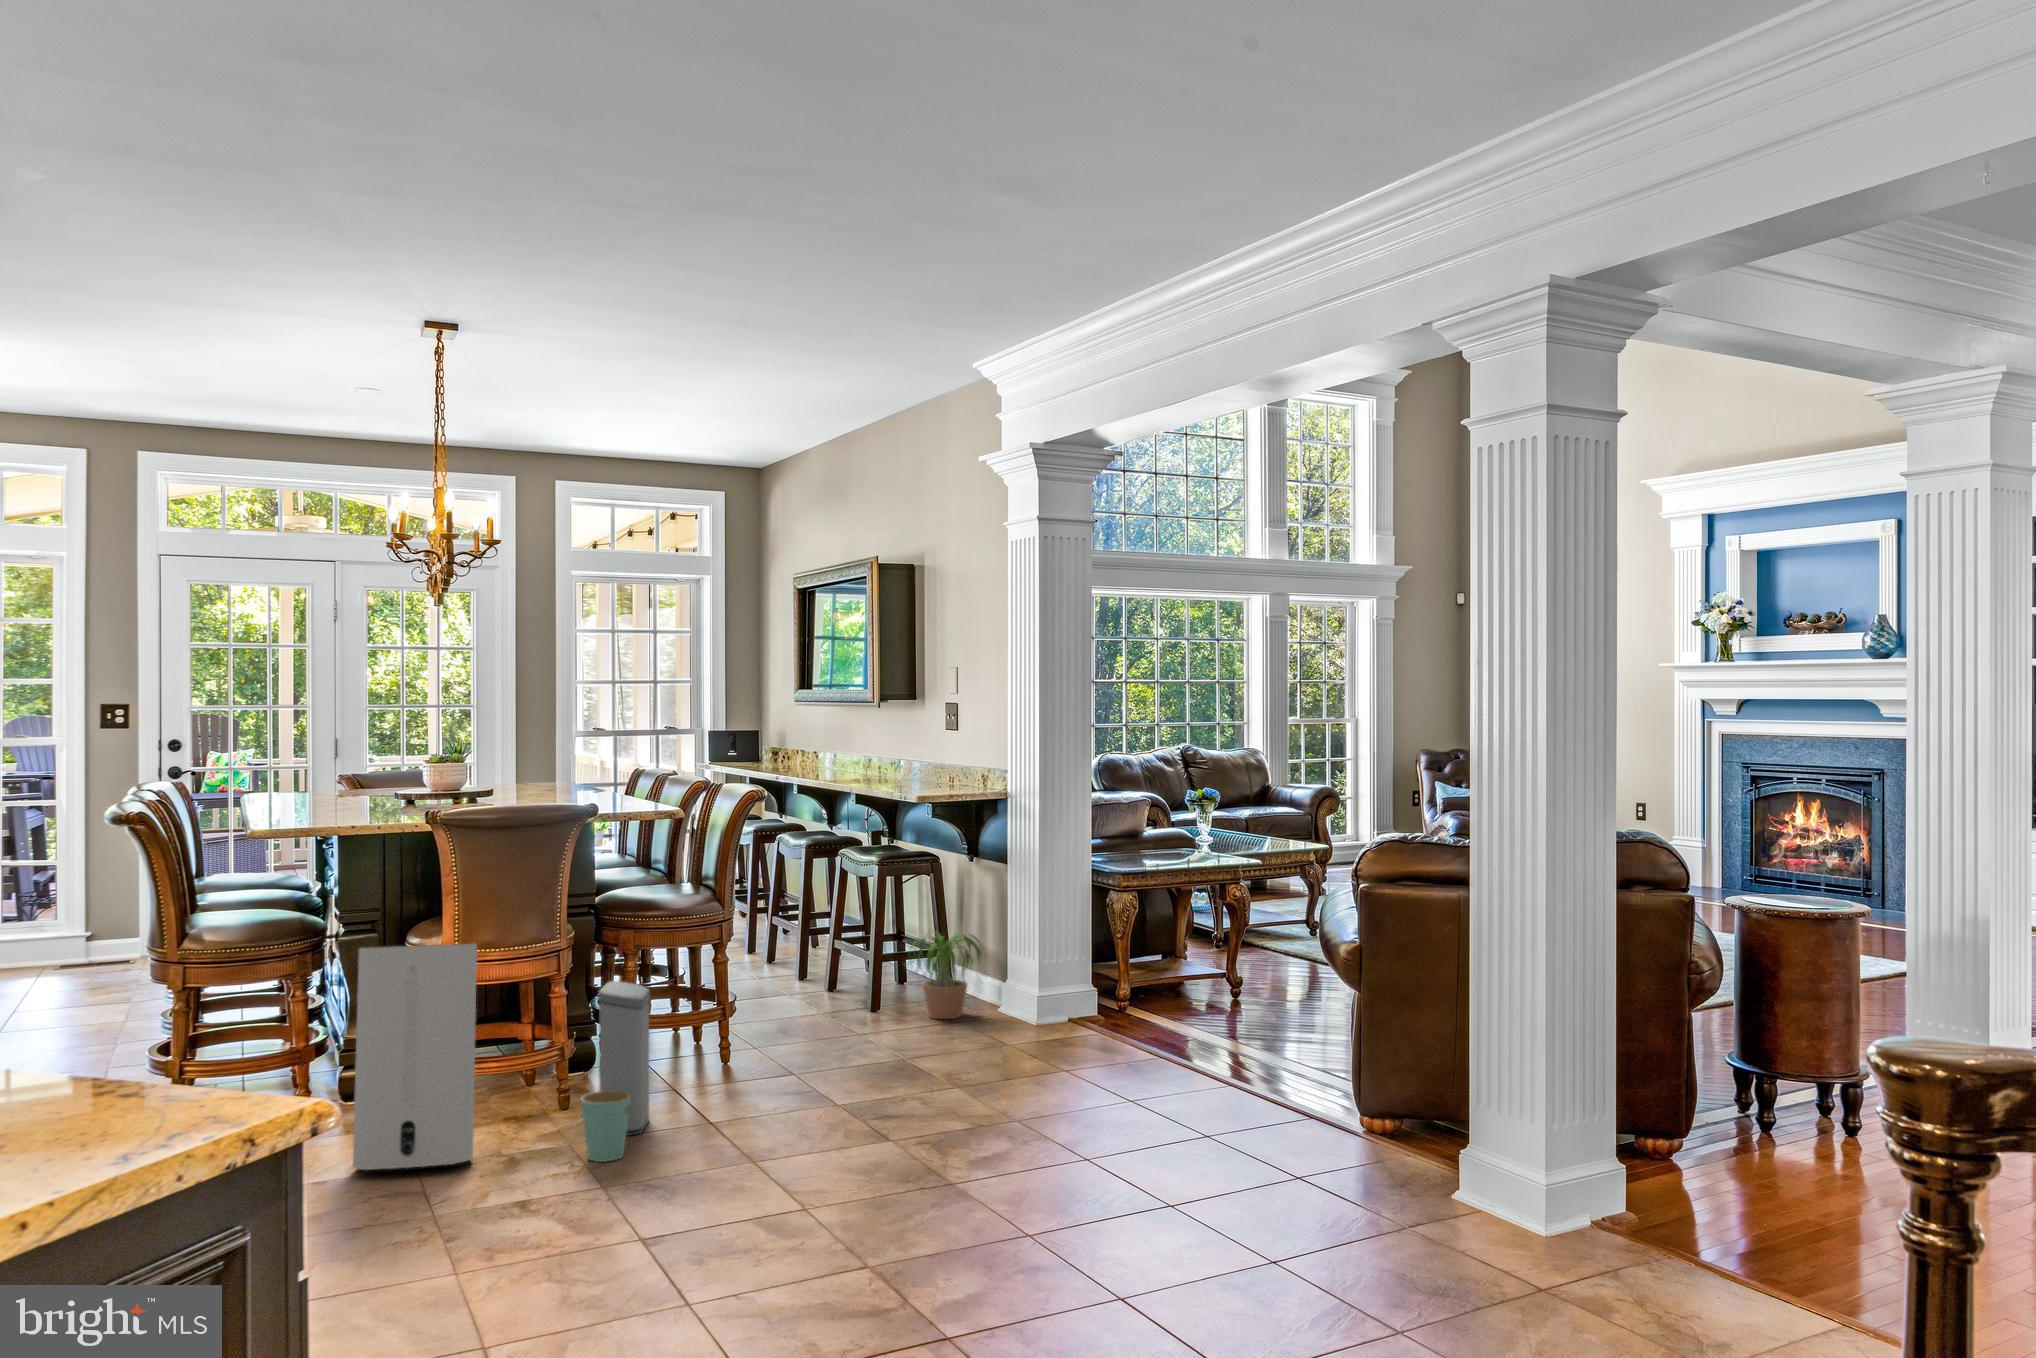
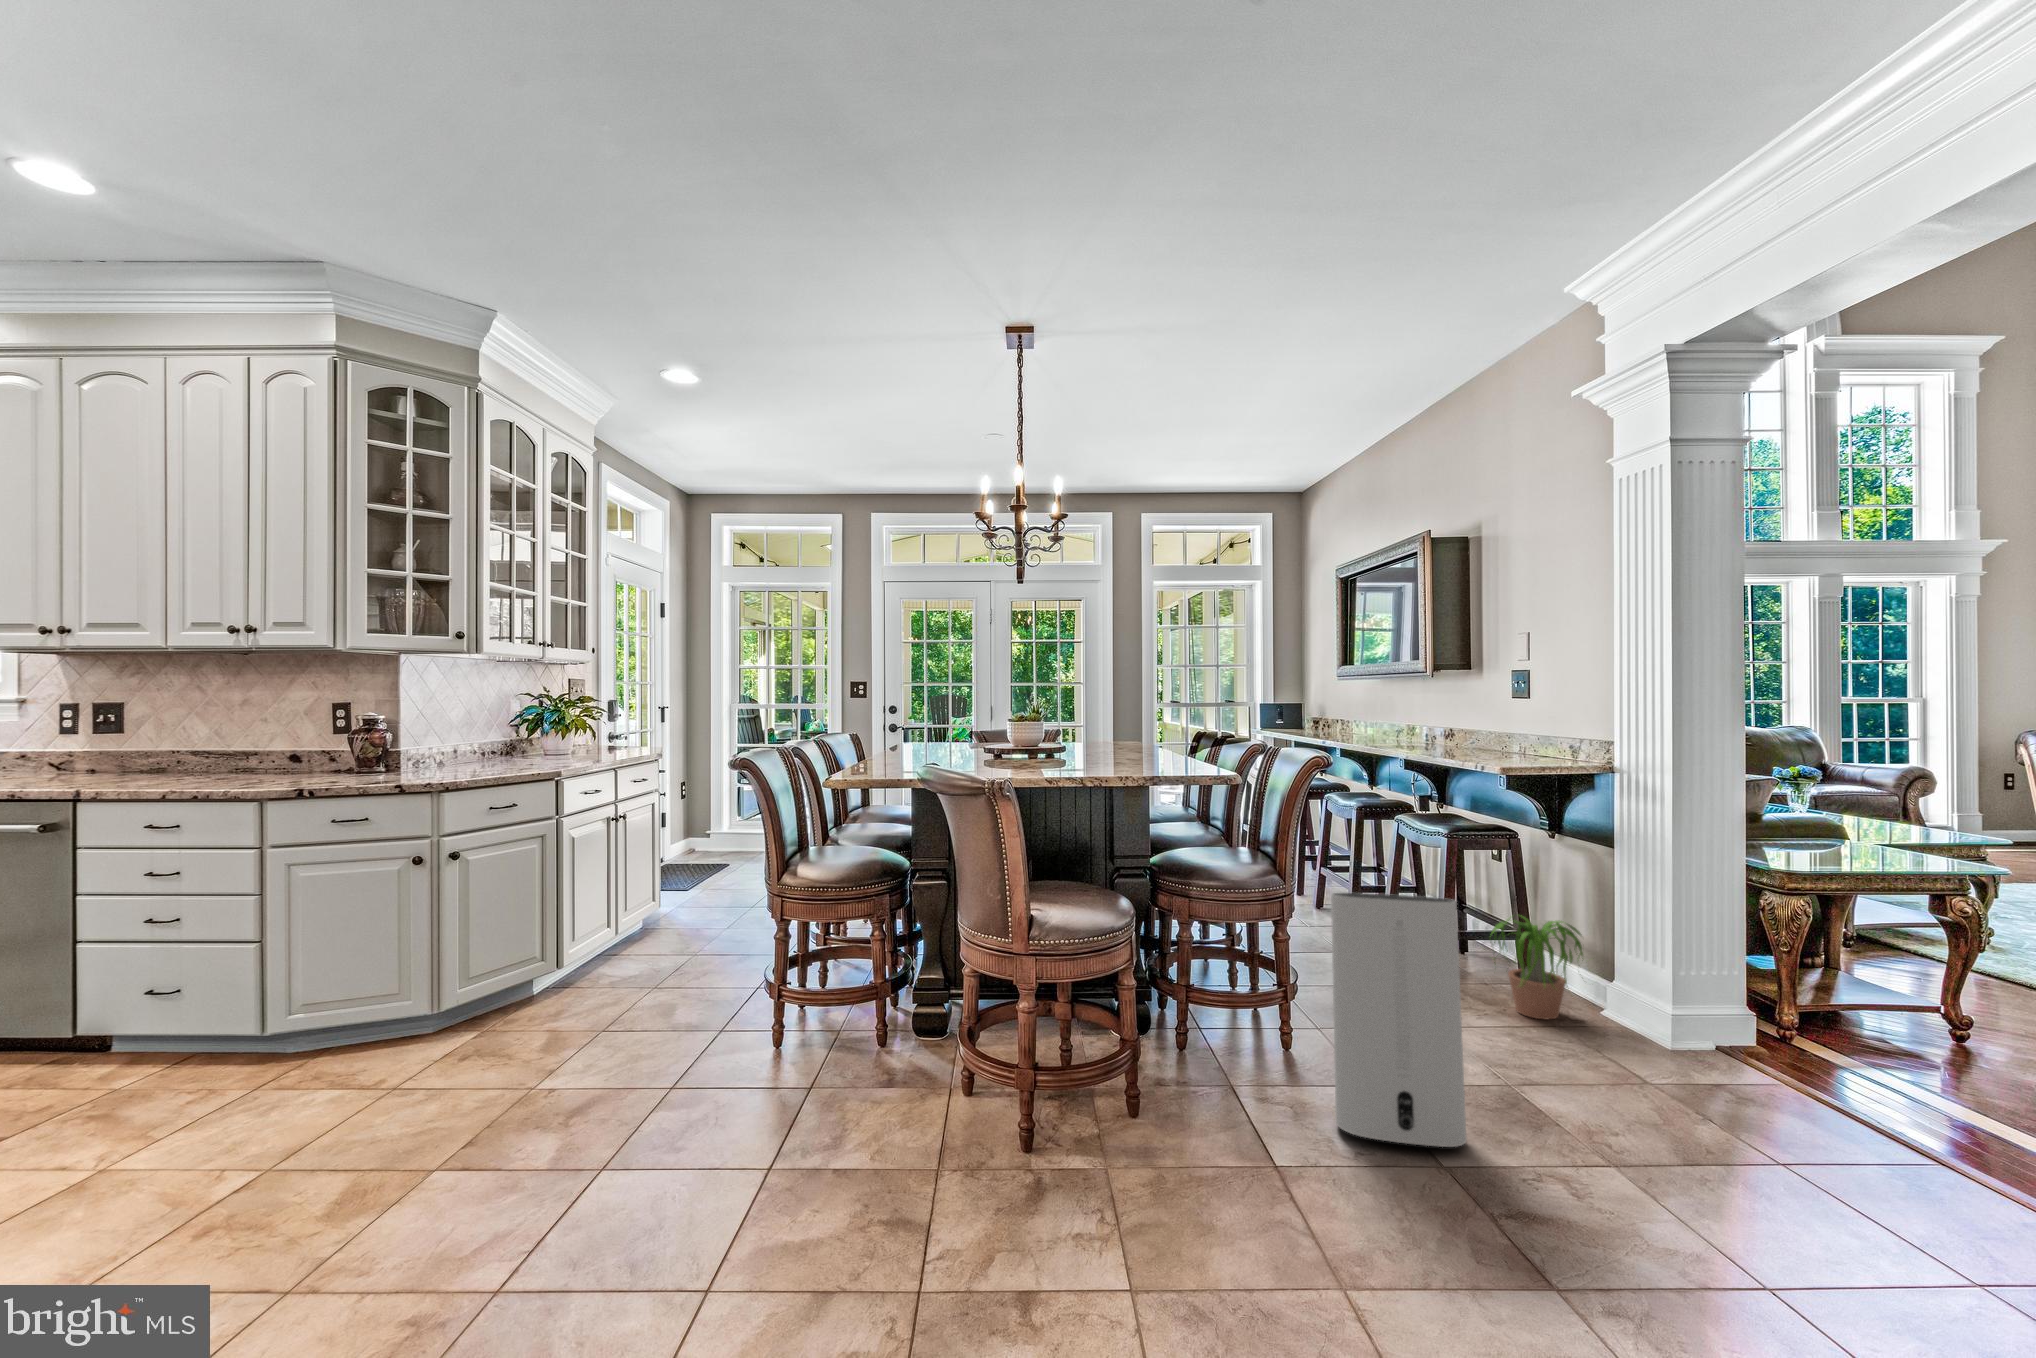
air purifier: present [353,944,477,1170] -> present [1331,893,1467,1147]
trash can: present [581,981,650,1162] -> none [1108,975,1200,1236]

